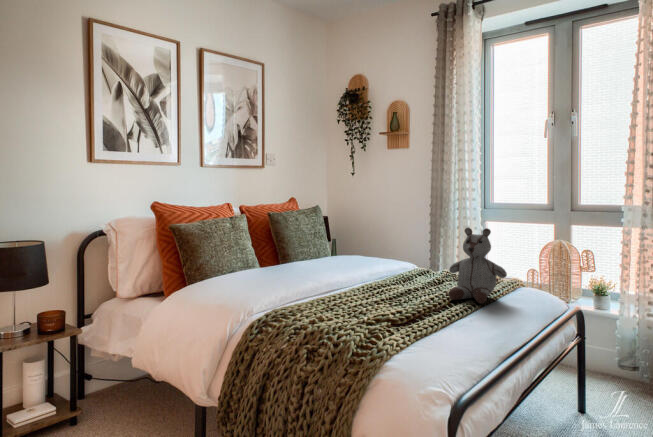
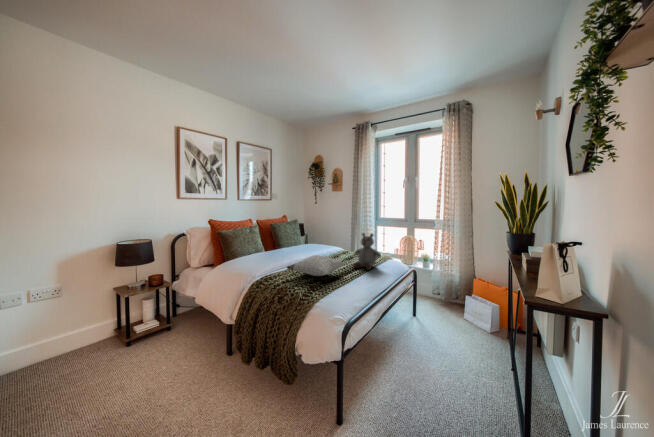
pillow: none [316,270,434,313] -> present [287,255,344,276]

